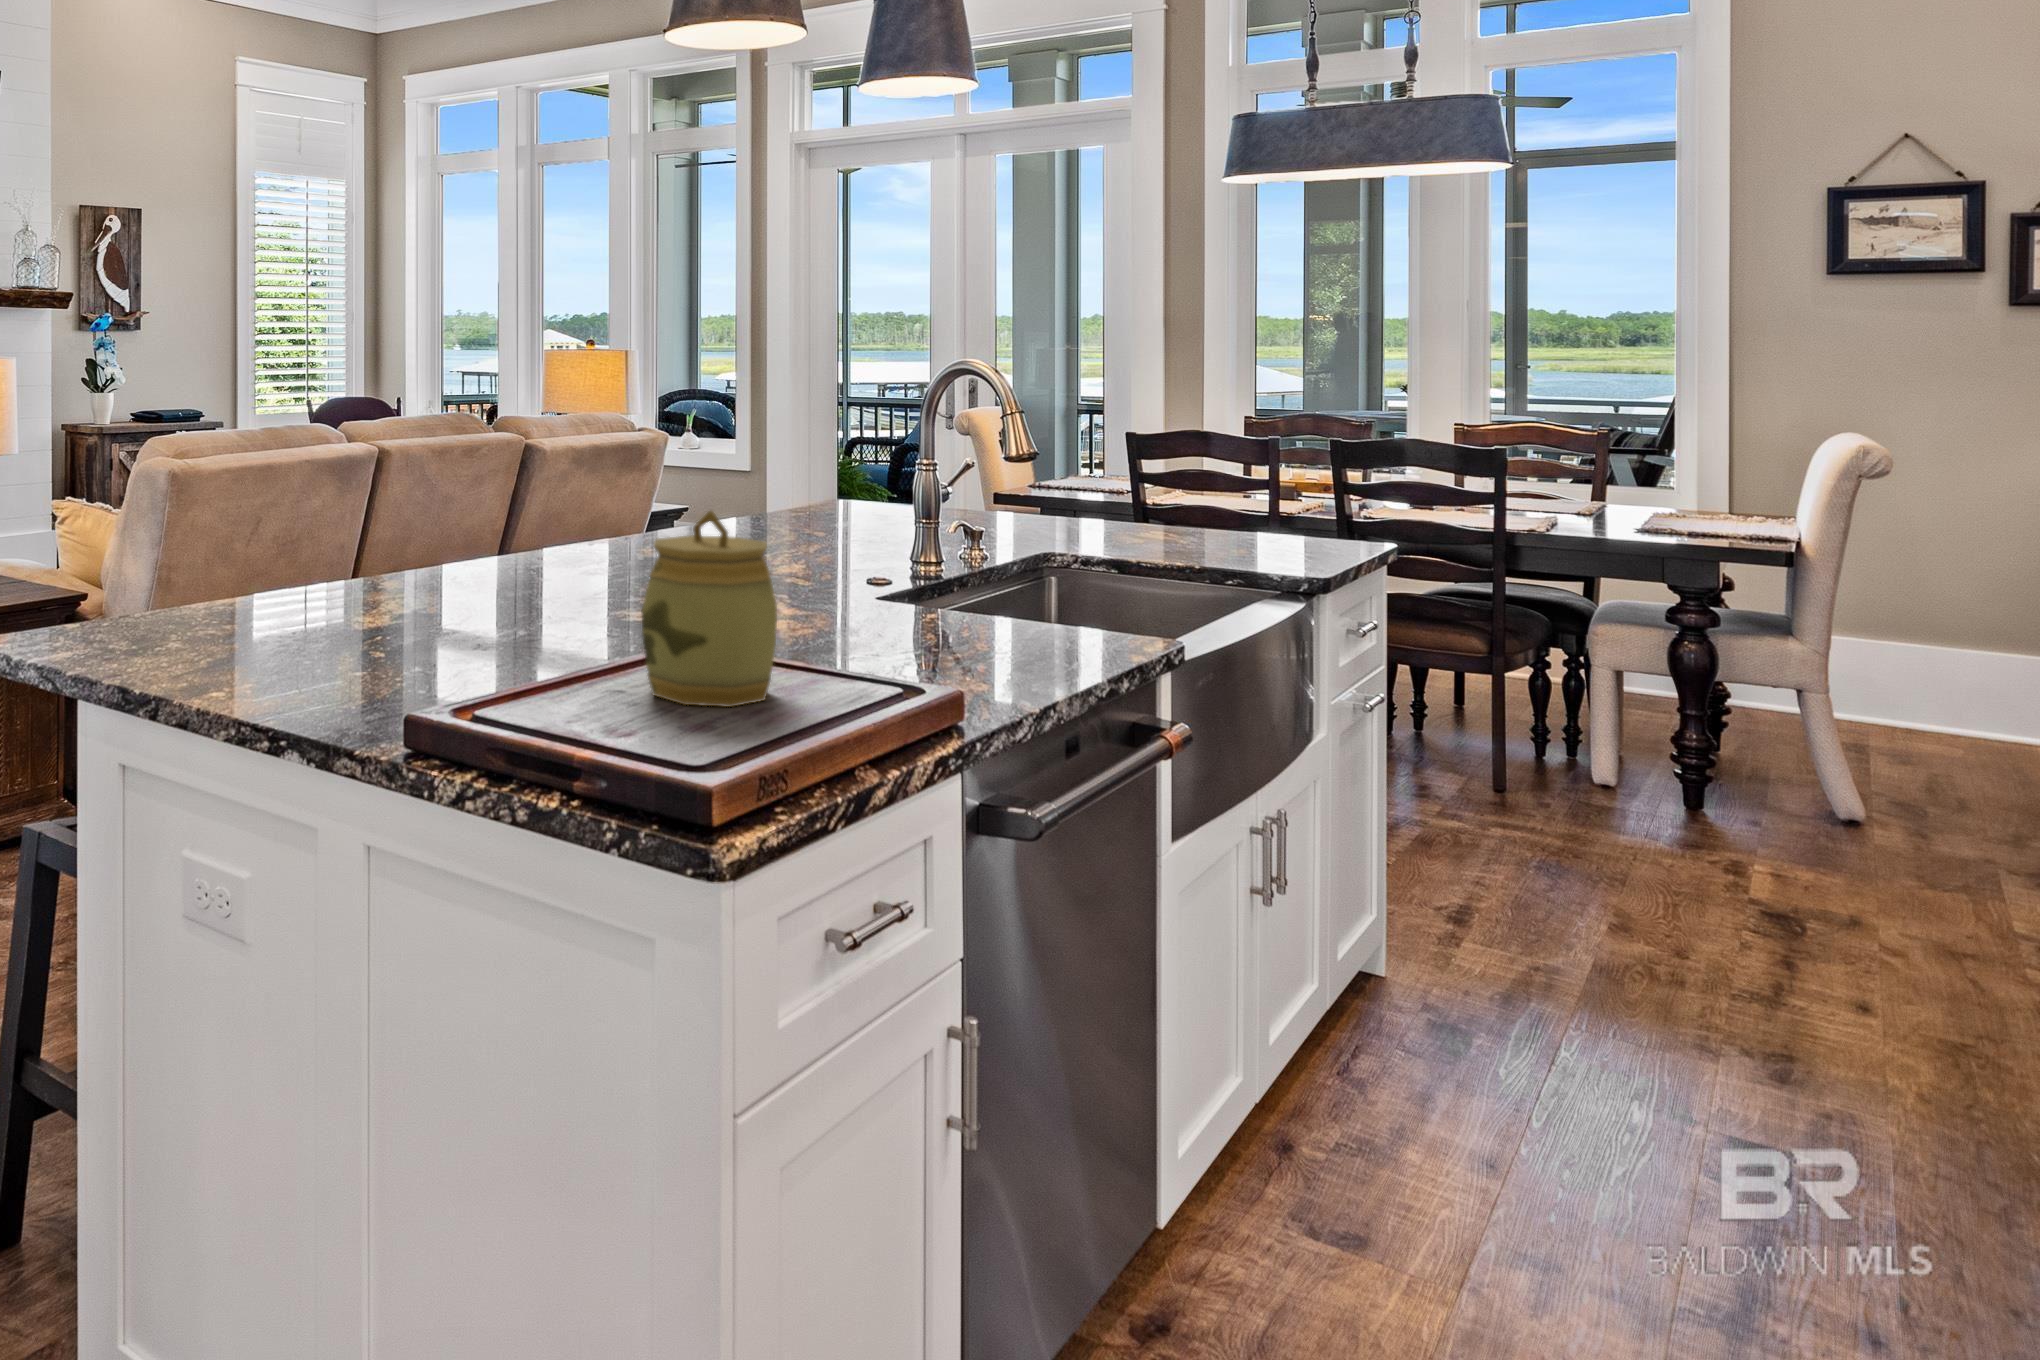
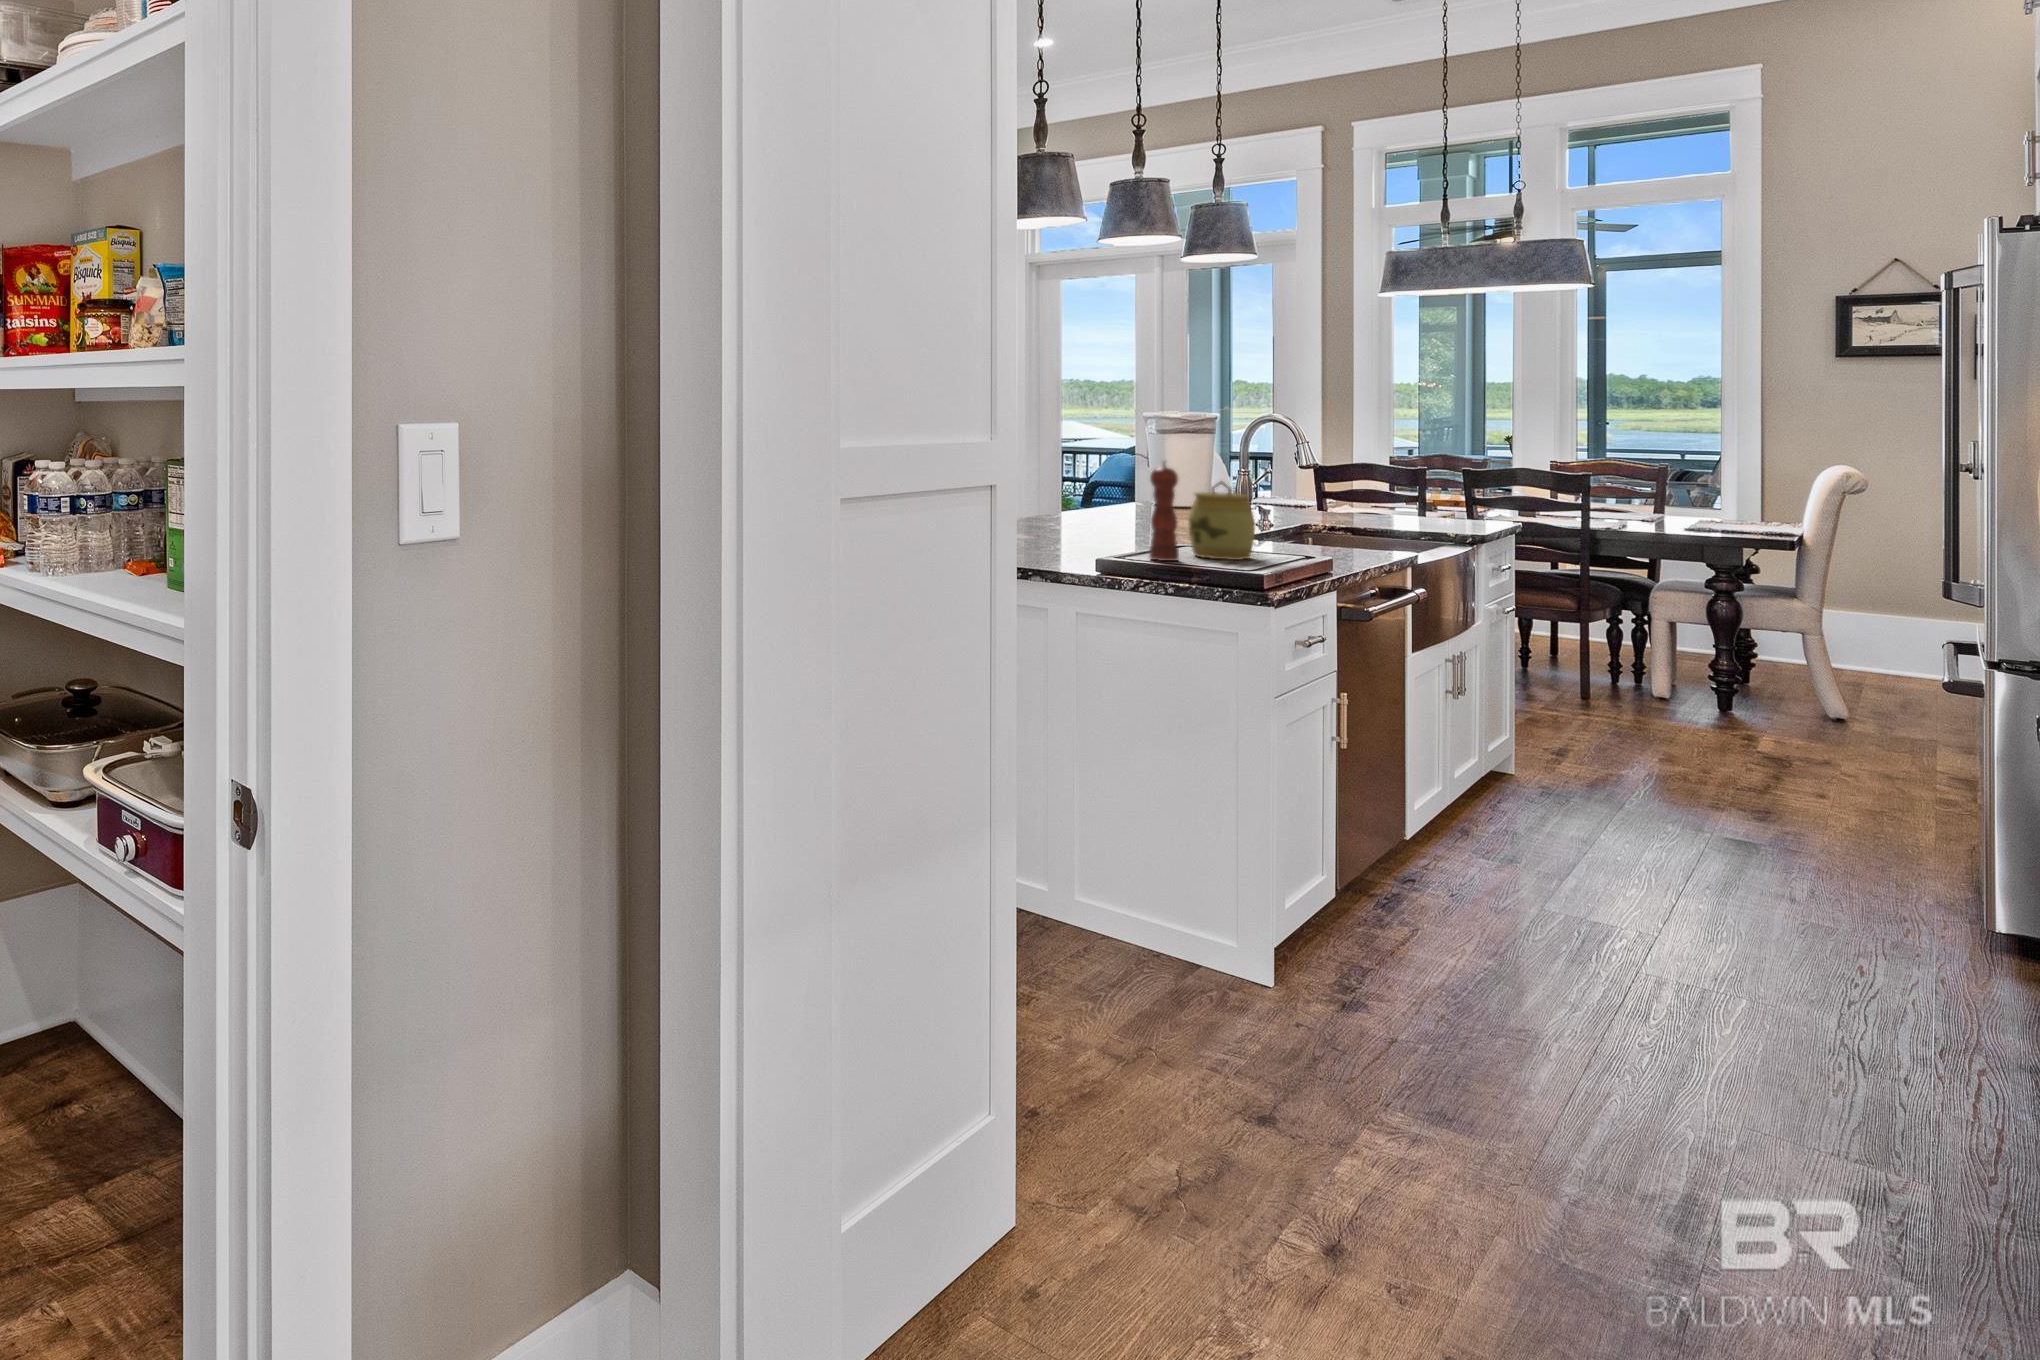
pepper mill: none [521,465,586,719] -> present [1149,460,1179,561]

